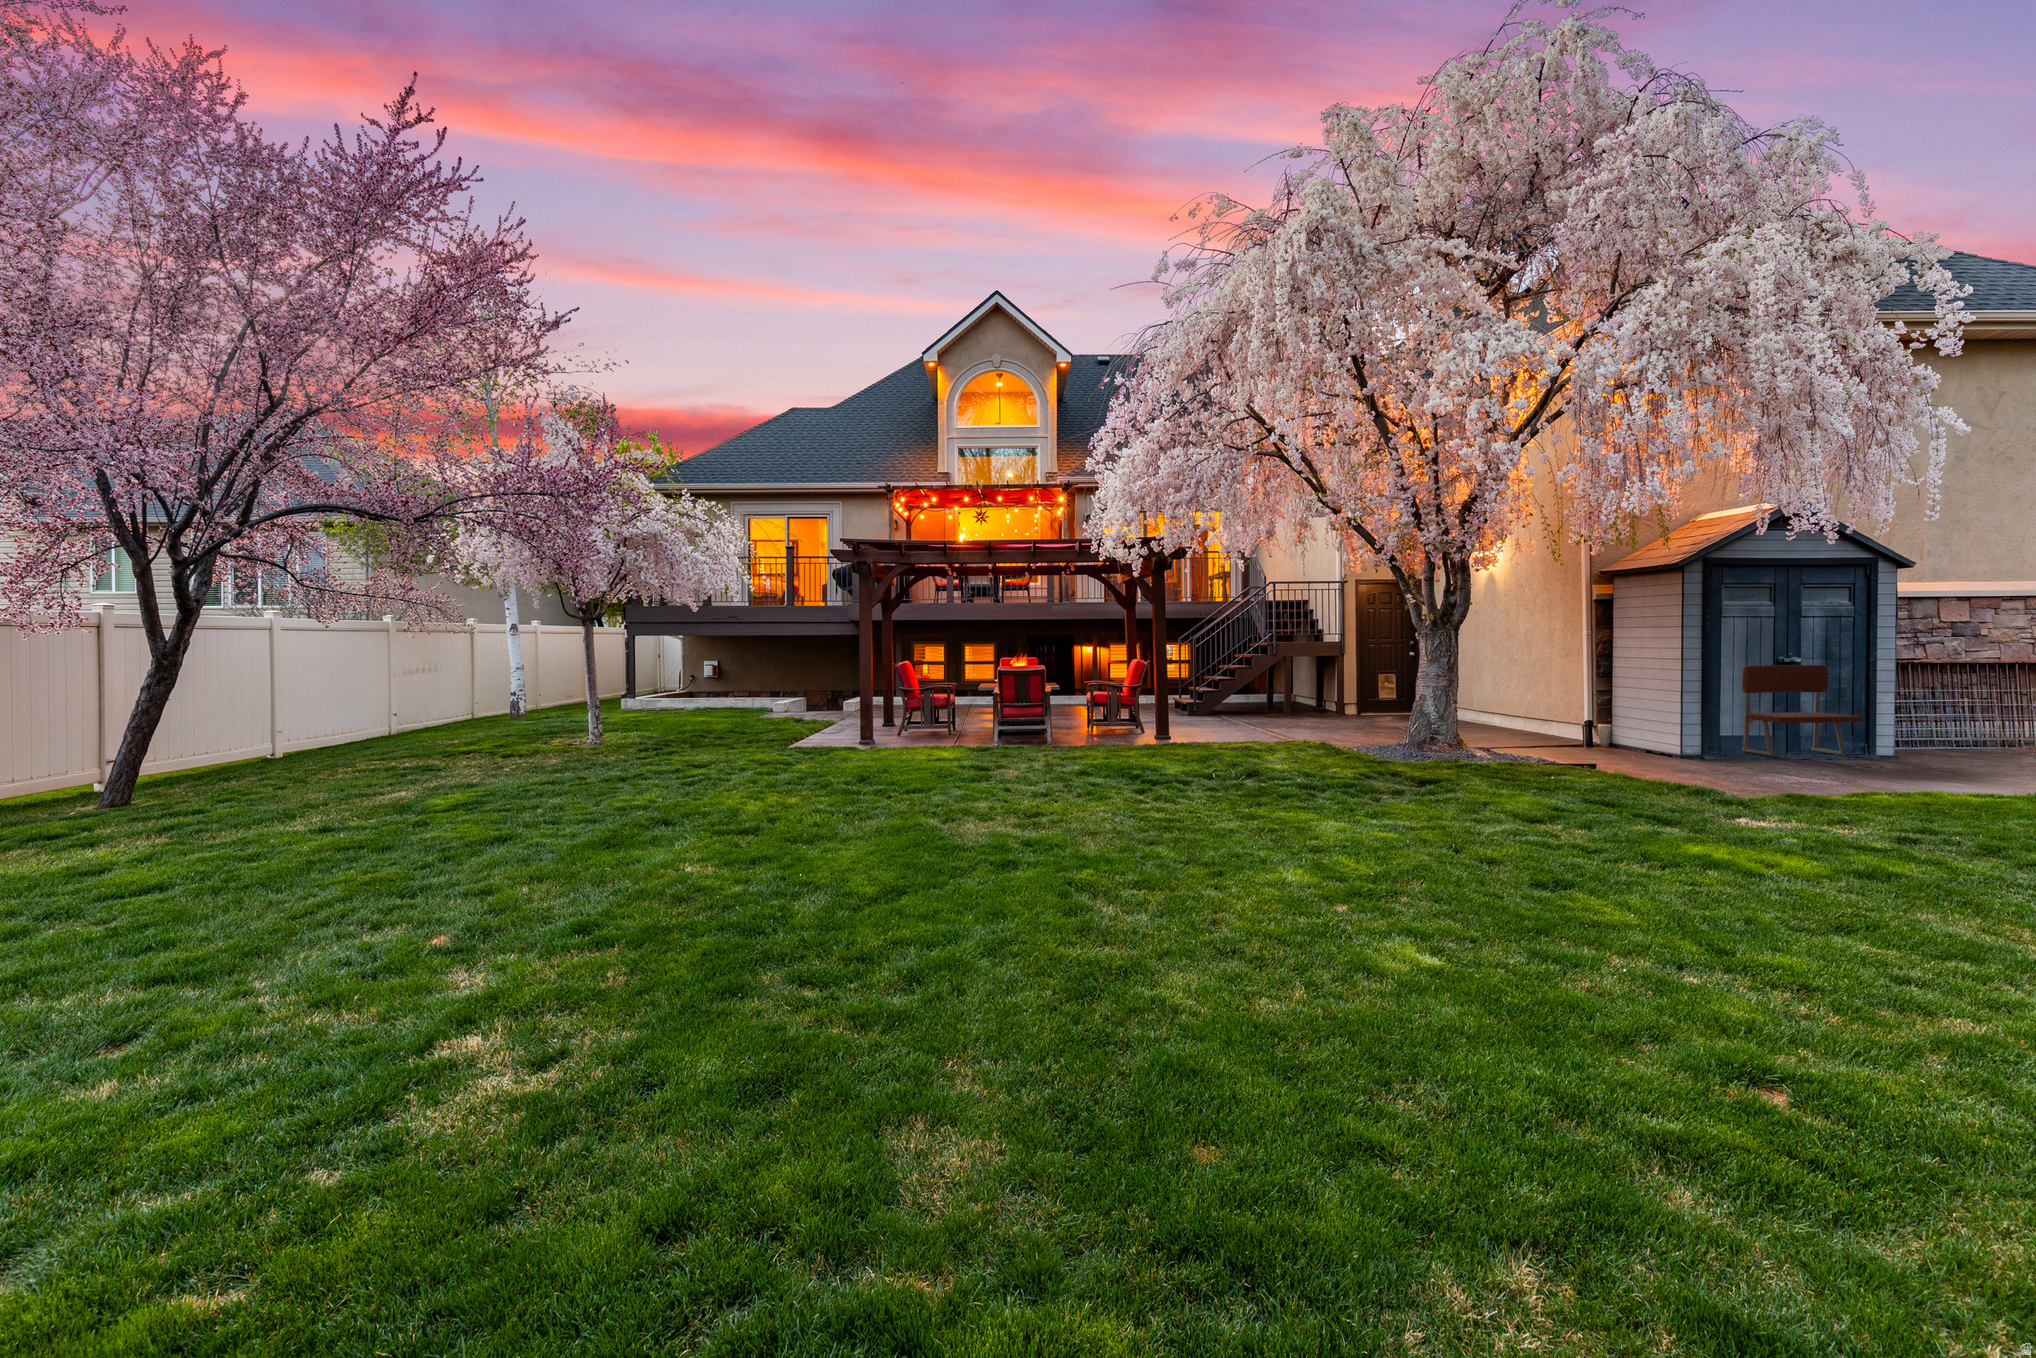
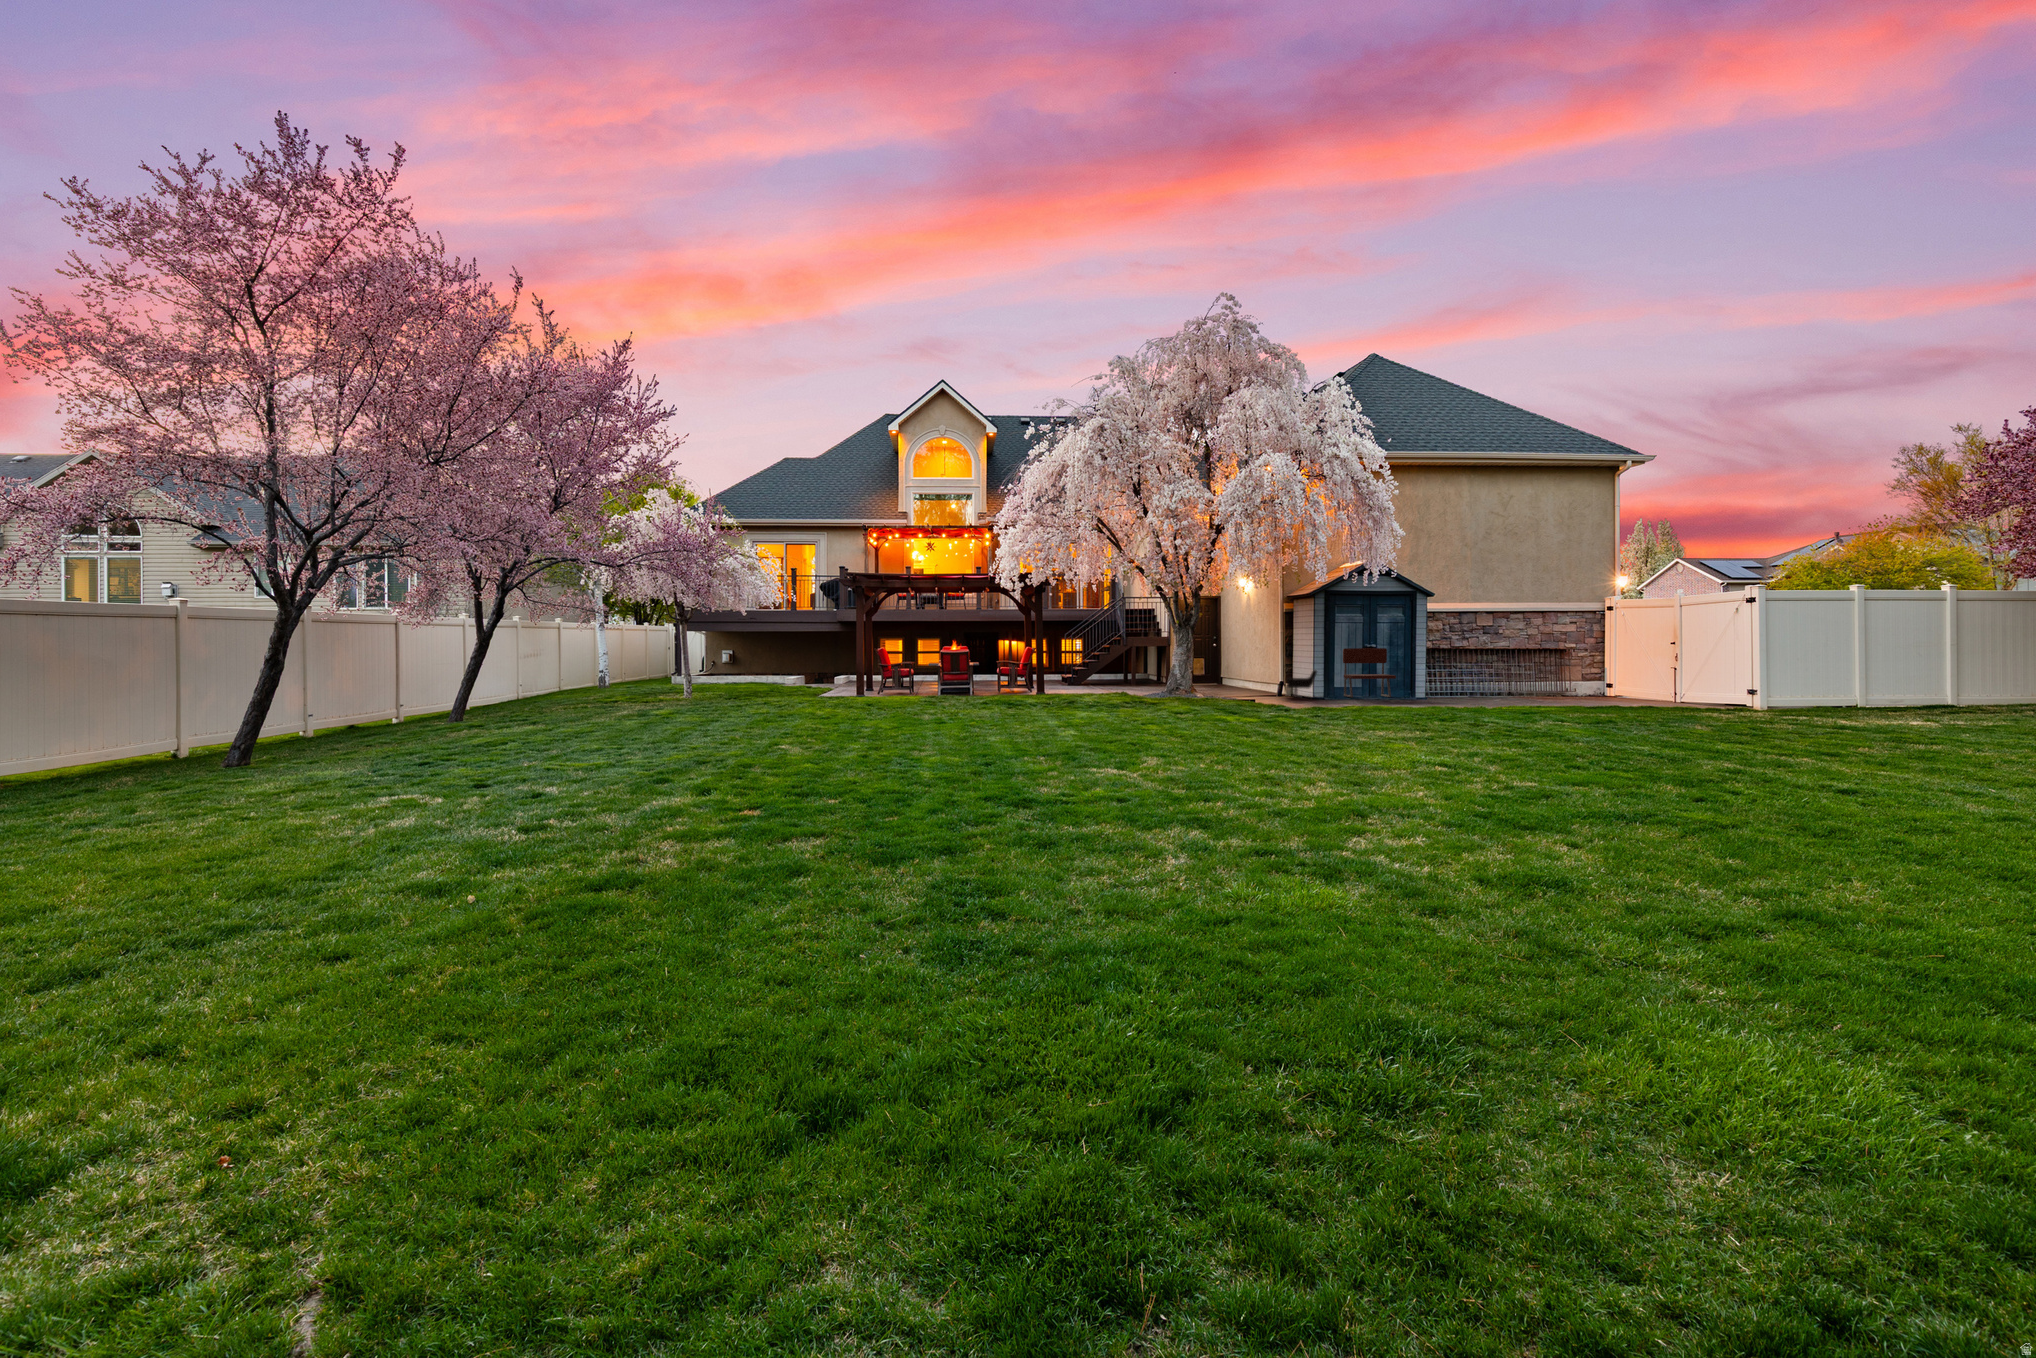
lounge chair: none [1621,703,1701,754] -> present [1287,670,1317,696]

